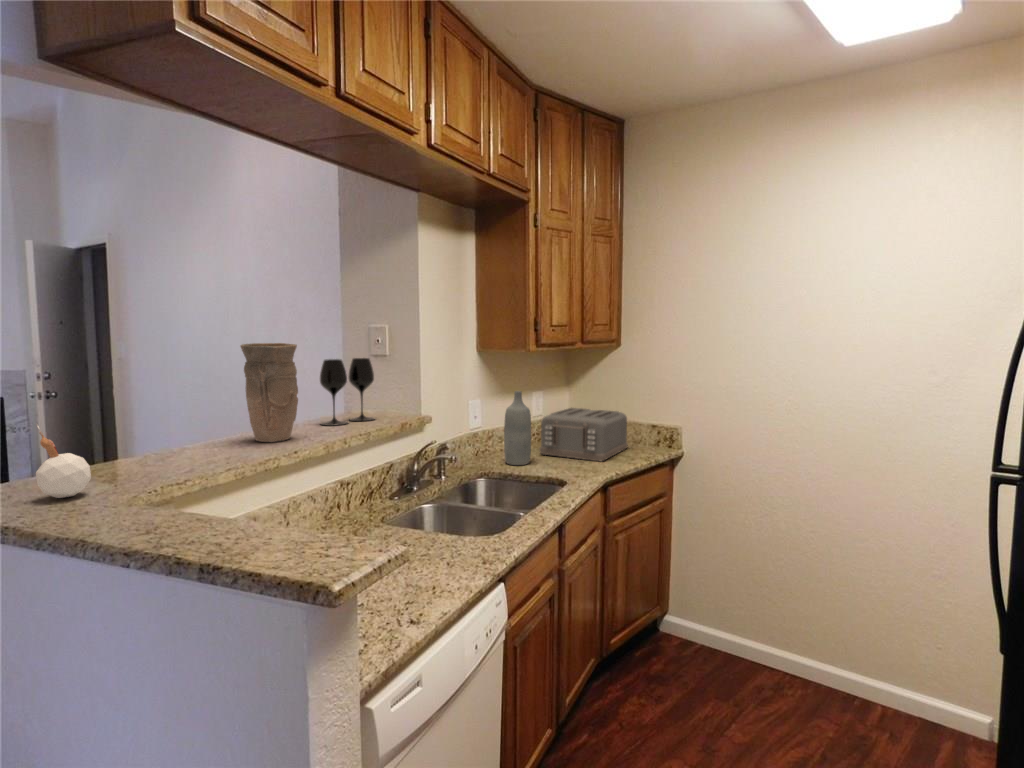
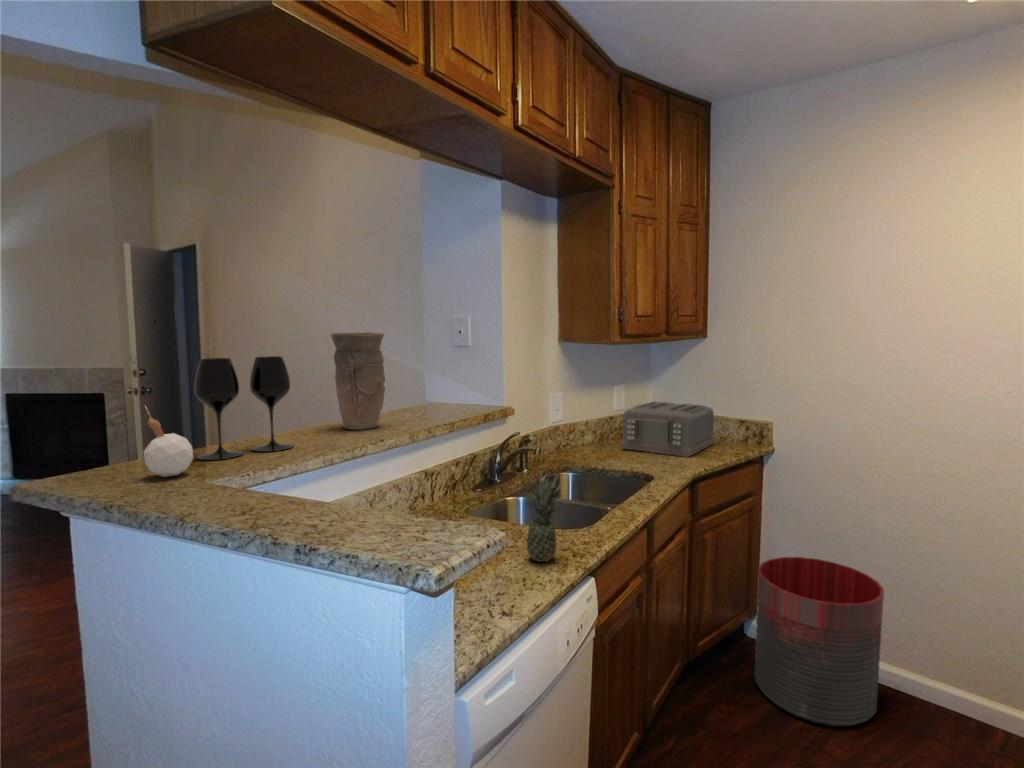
wine glass: present [320,358,375,426] -> present [194,356,293,460]
bottle: present [504,391,531,465] -> none [586,383,614,459]
fruit: none [438,481,472,570] -> present [527,472,560,562]
trash can: none [663,553,776,710] -> present [754,557,884,726]

